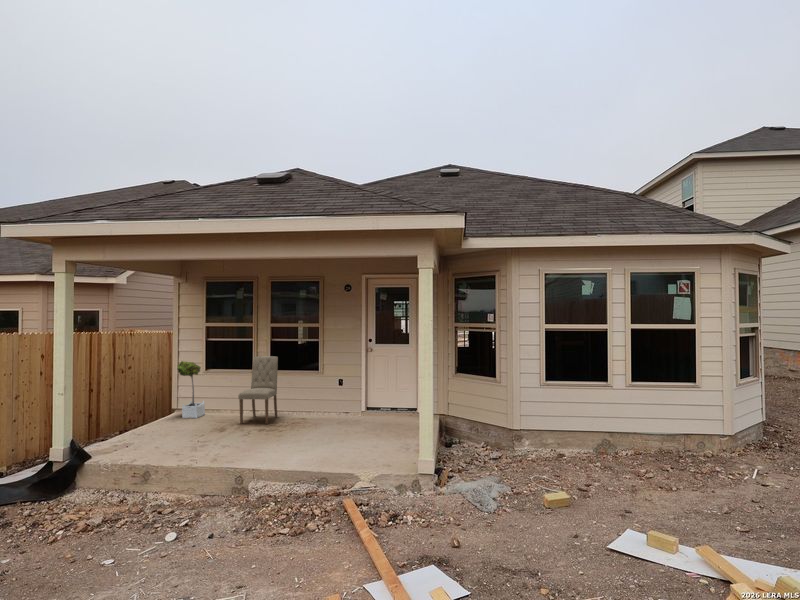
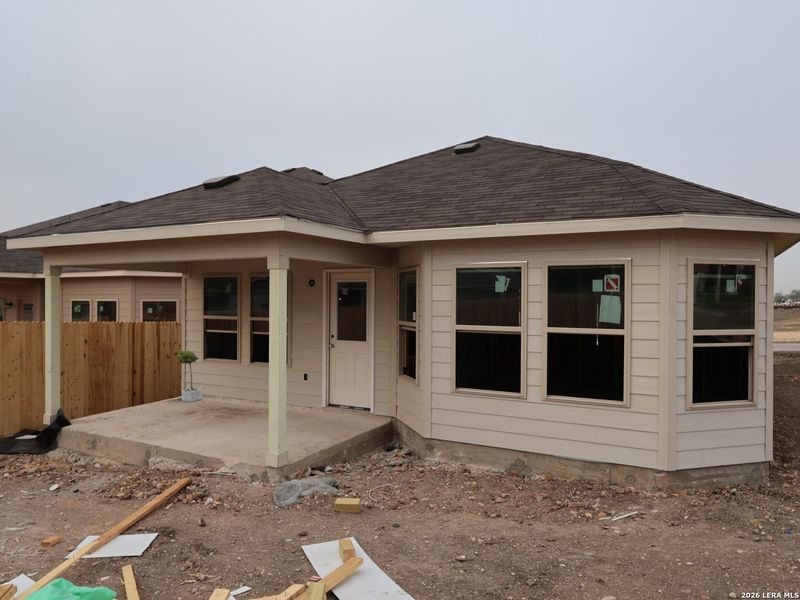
dining chair: present [238,356,278,424] -> none [212,349,253,412]

